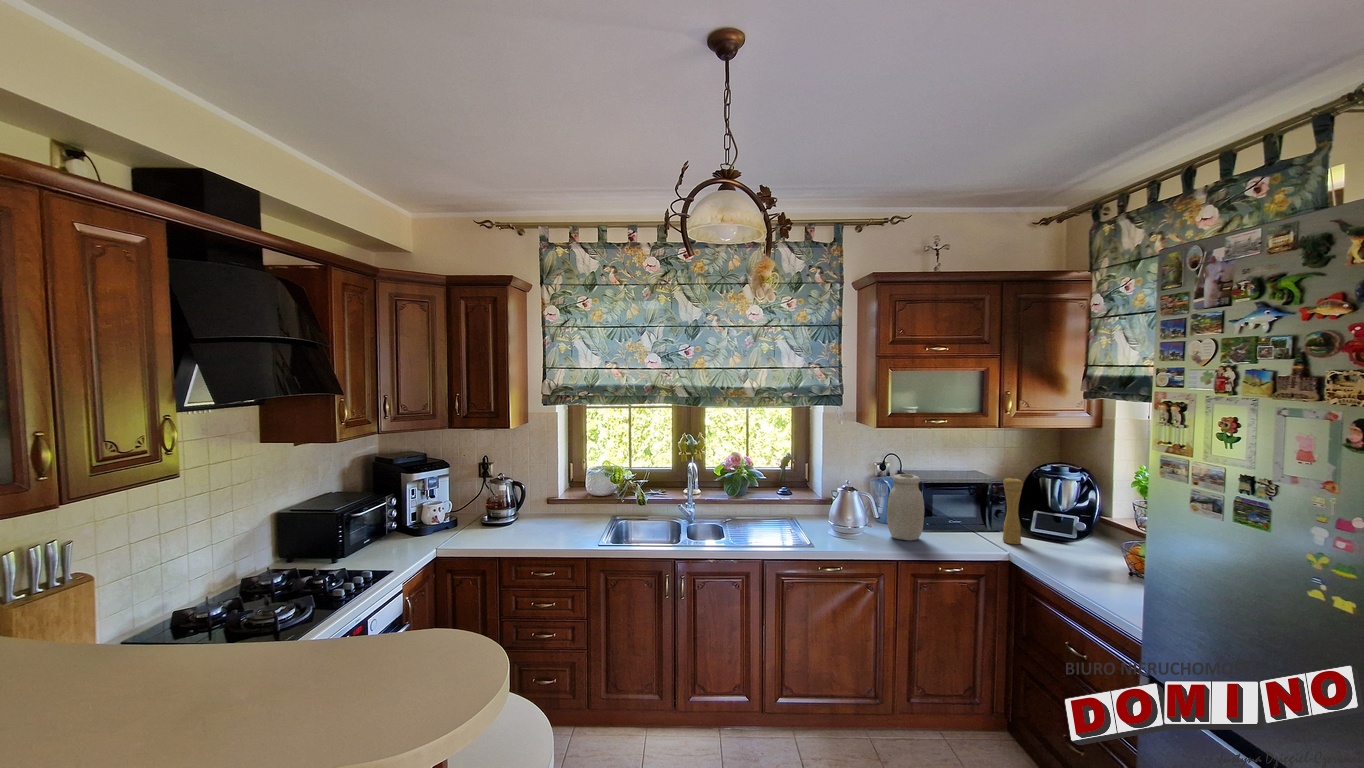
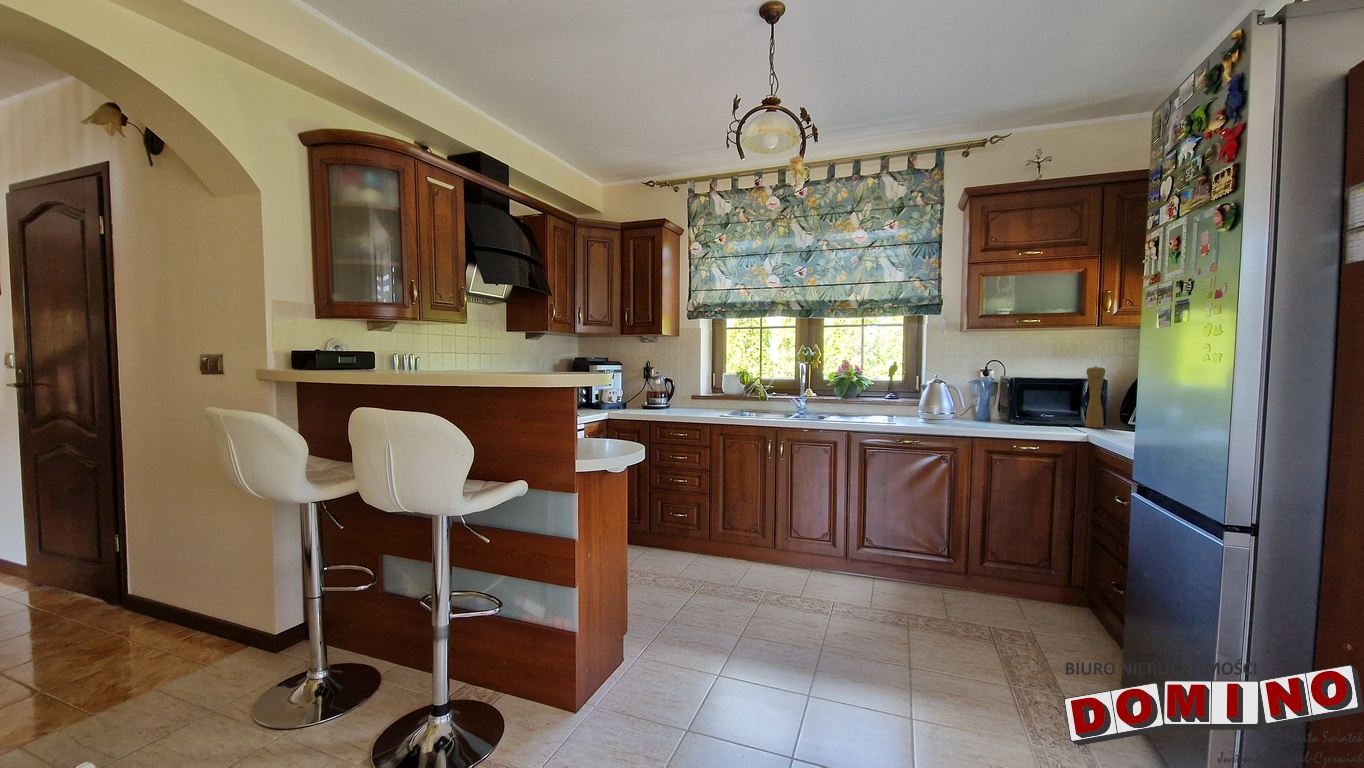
jar: present [887,474,924,540] -> none [970,366,1004,423]

